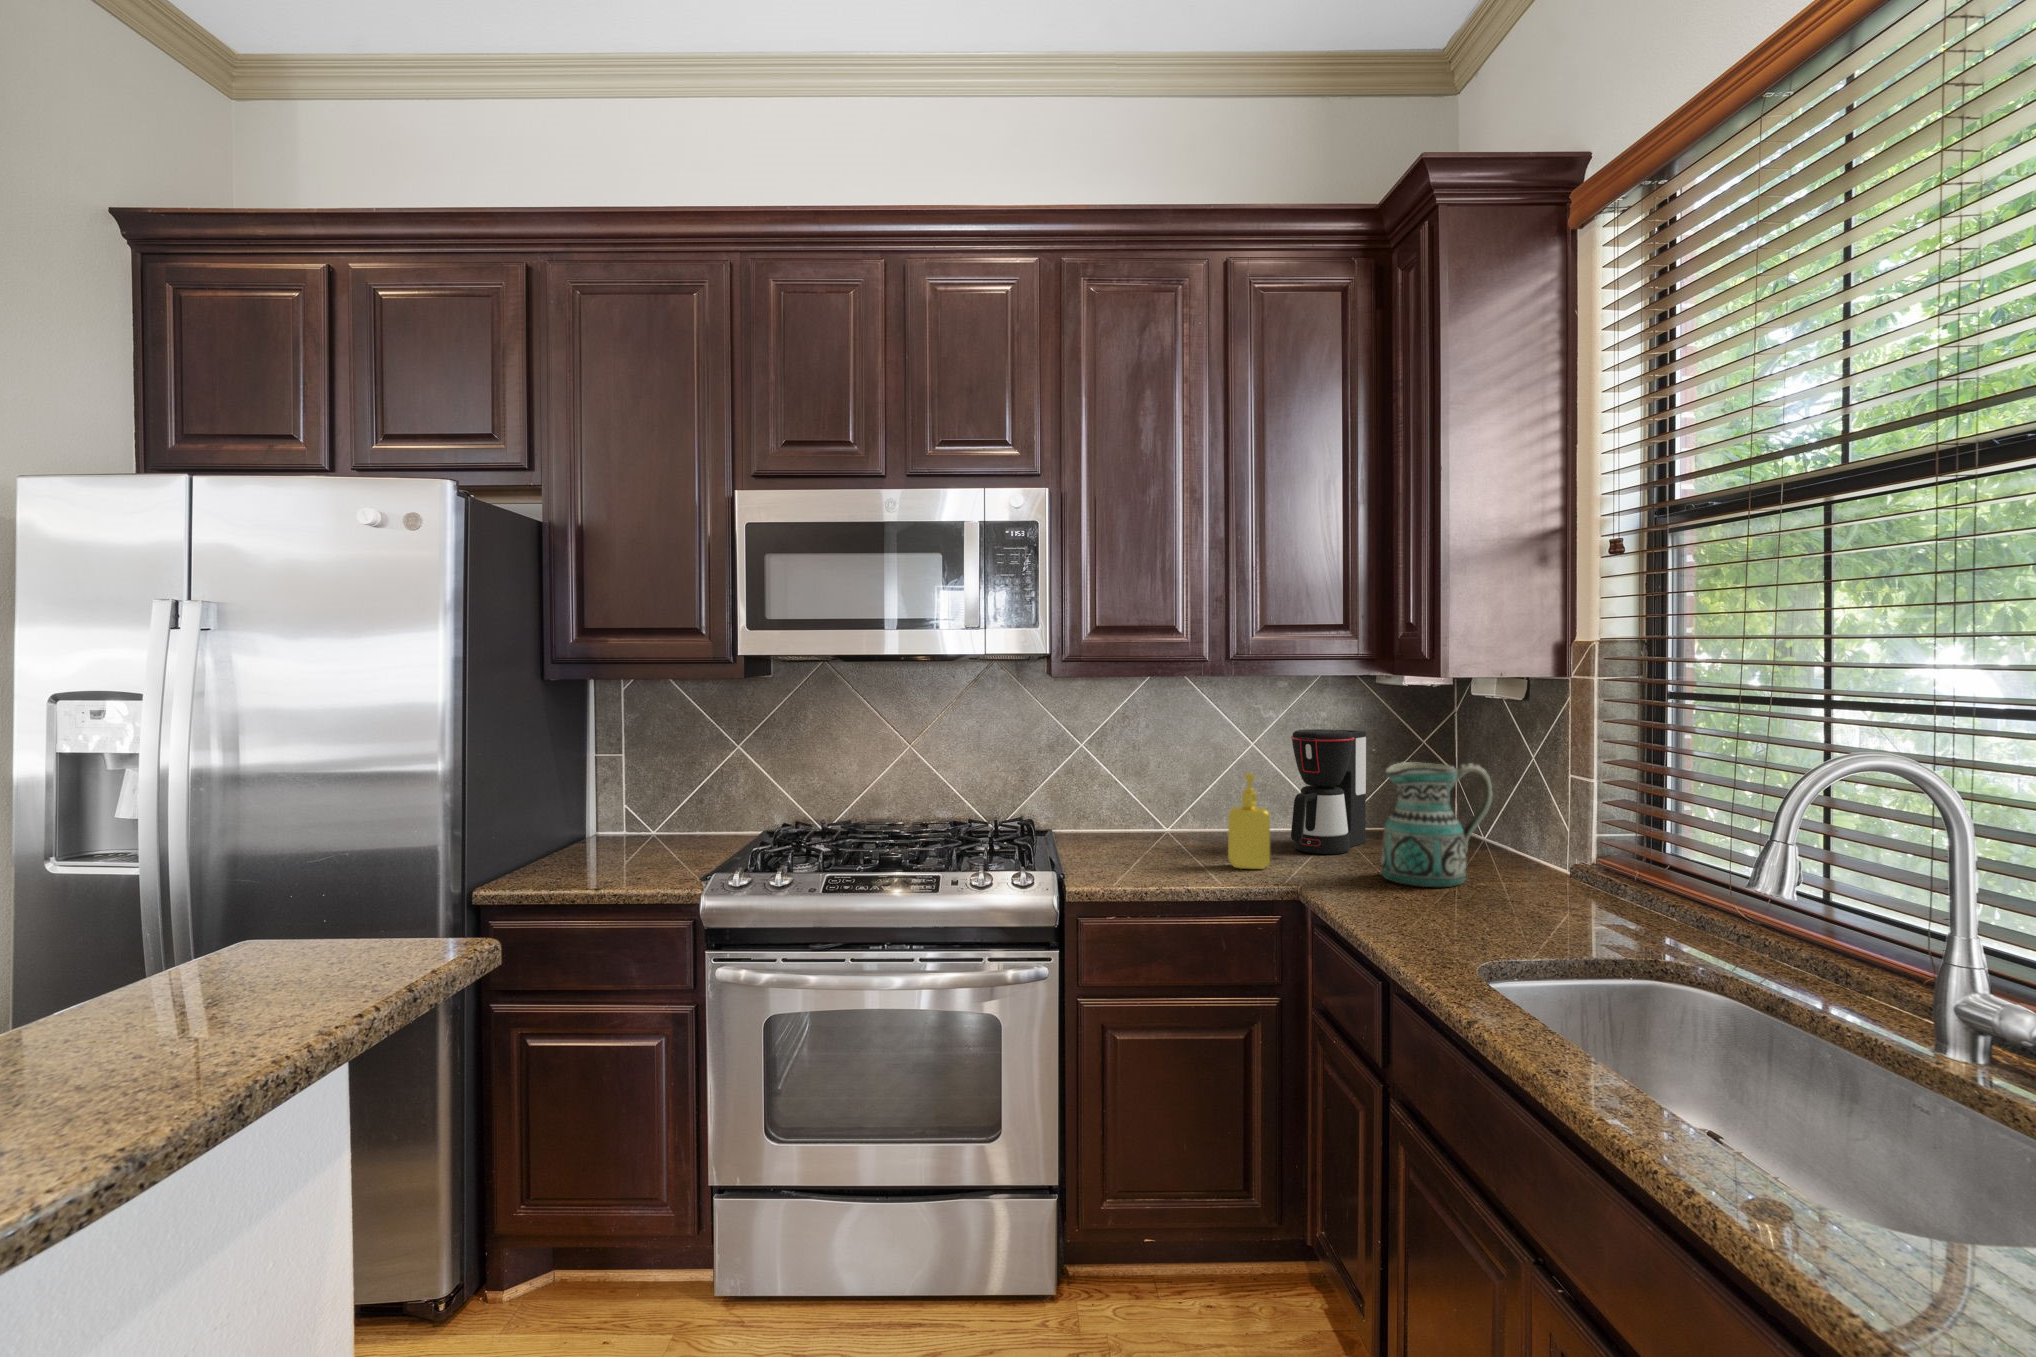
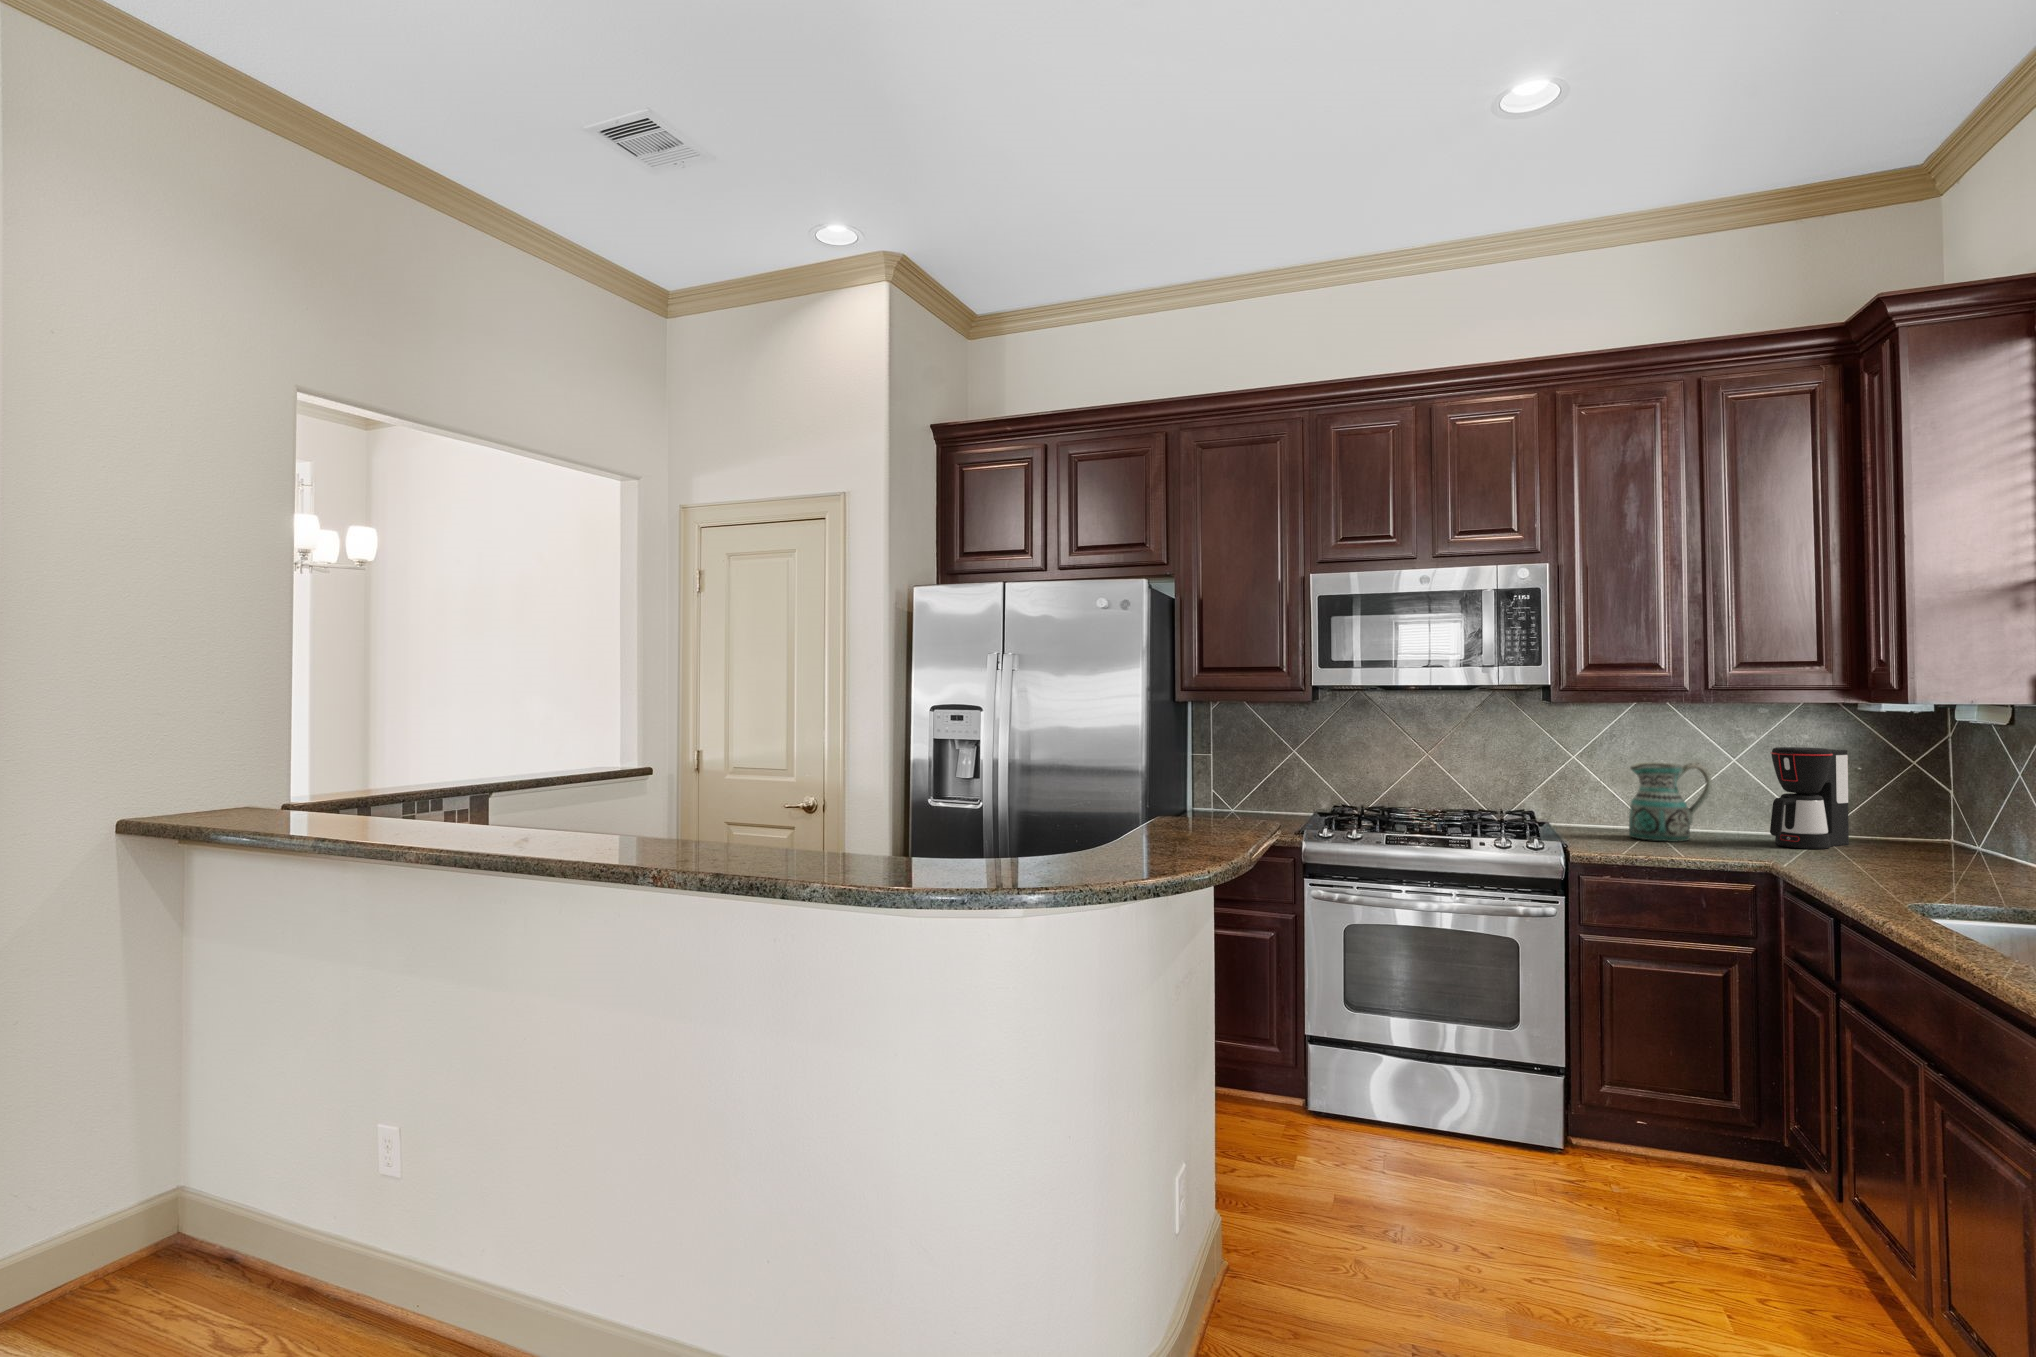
ceramic pitcher: present [1381,762,1492,887] -> present [1629,762,1712,842]
soap dispenser: present [1228,773,1270,869] -> none [1709,777,1748,853]

